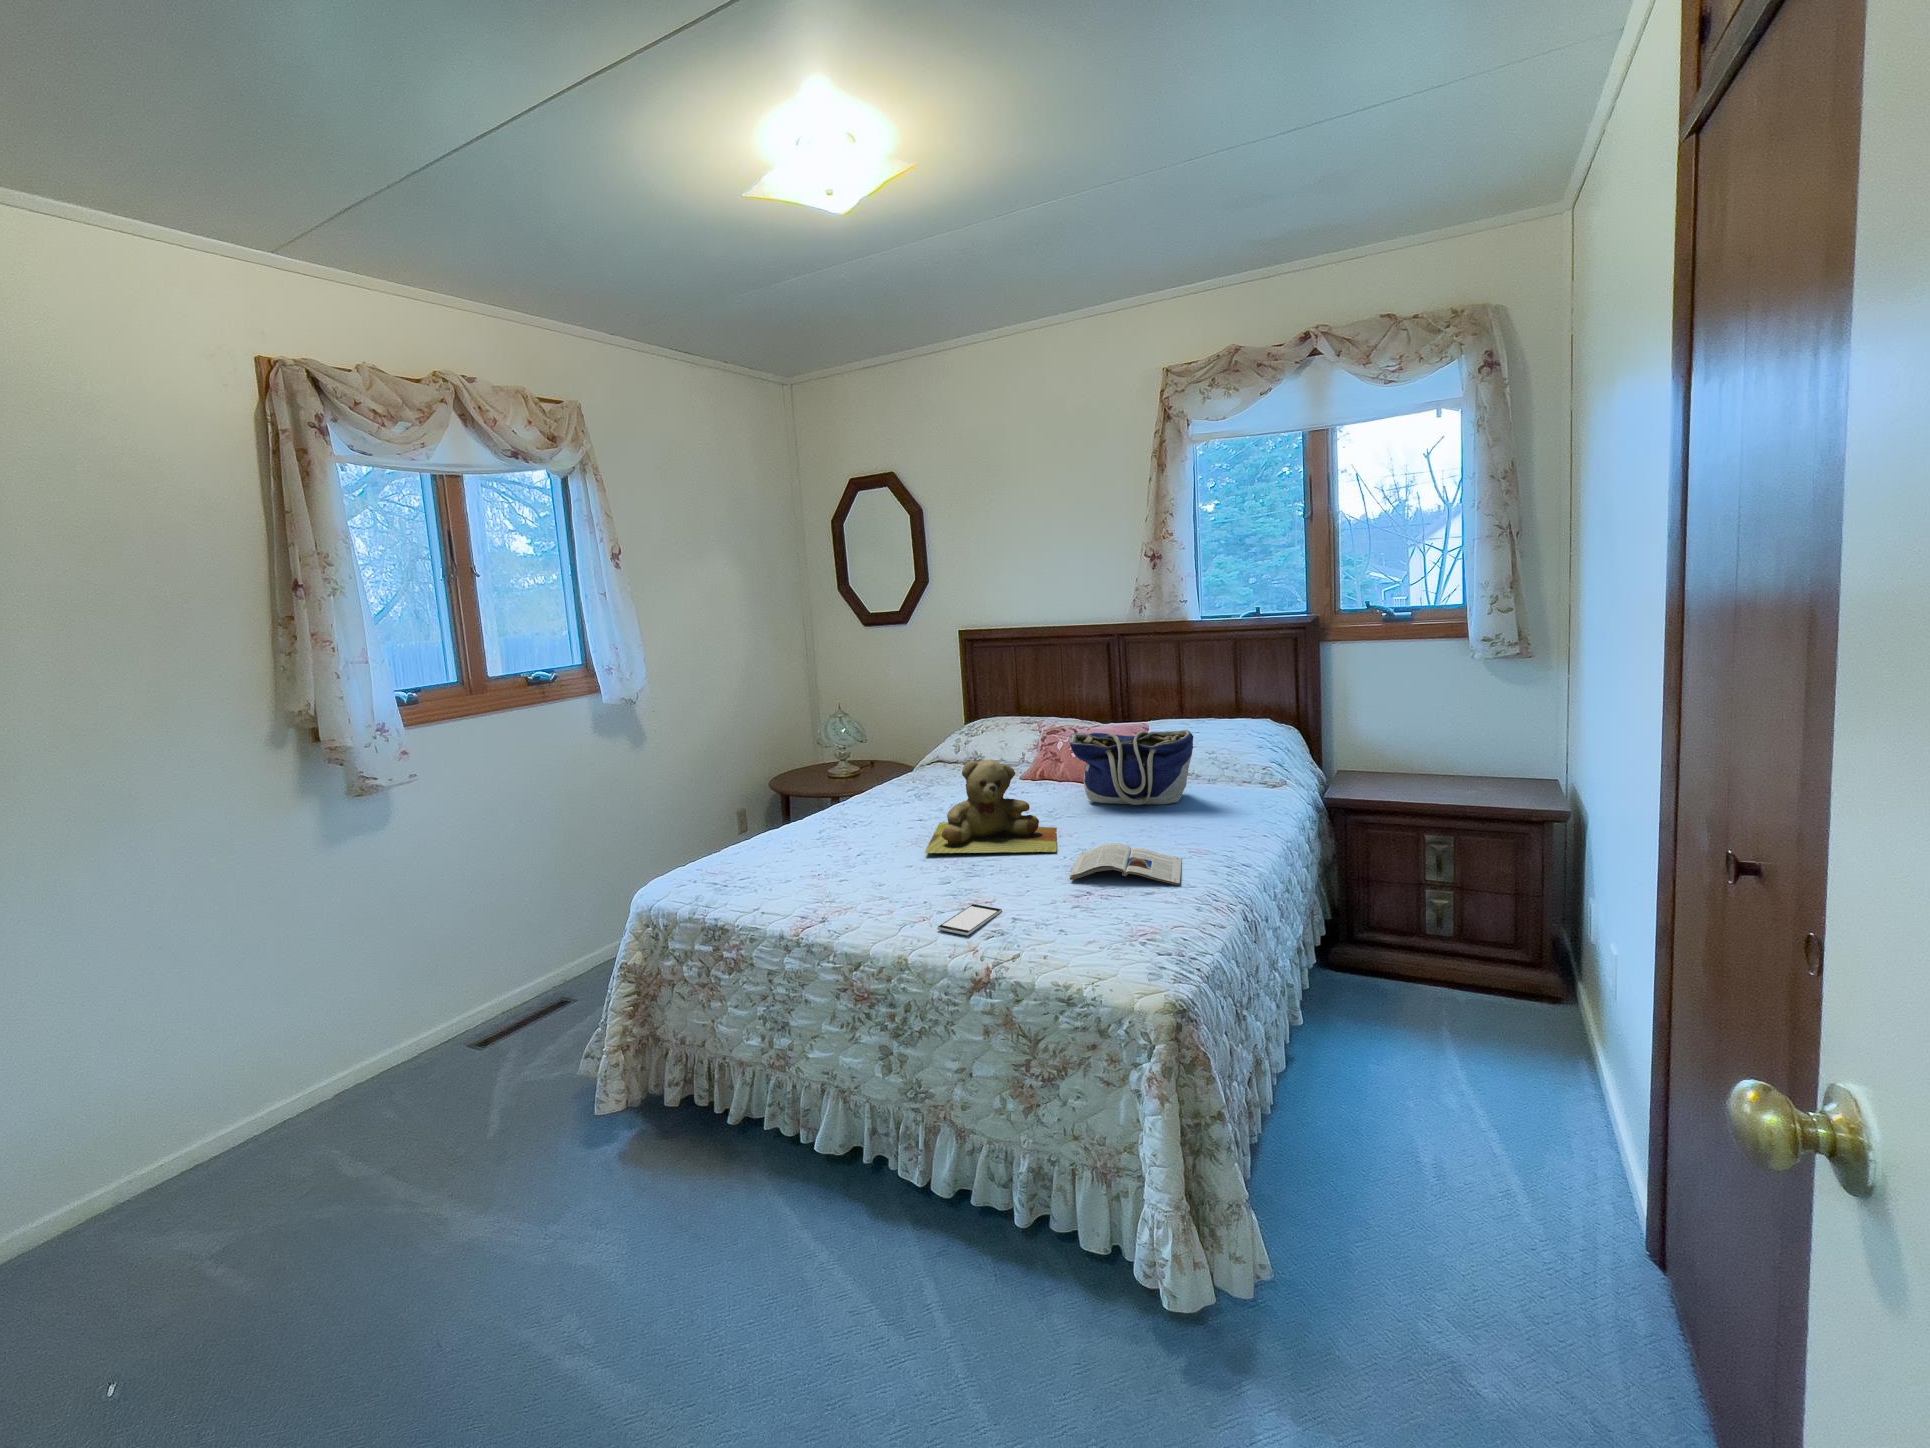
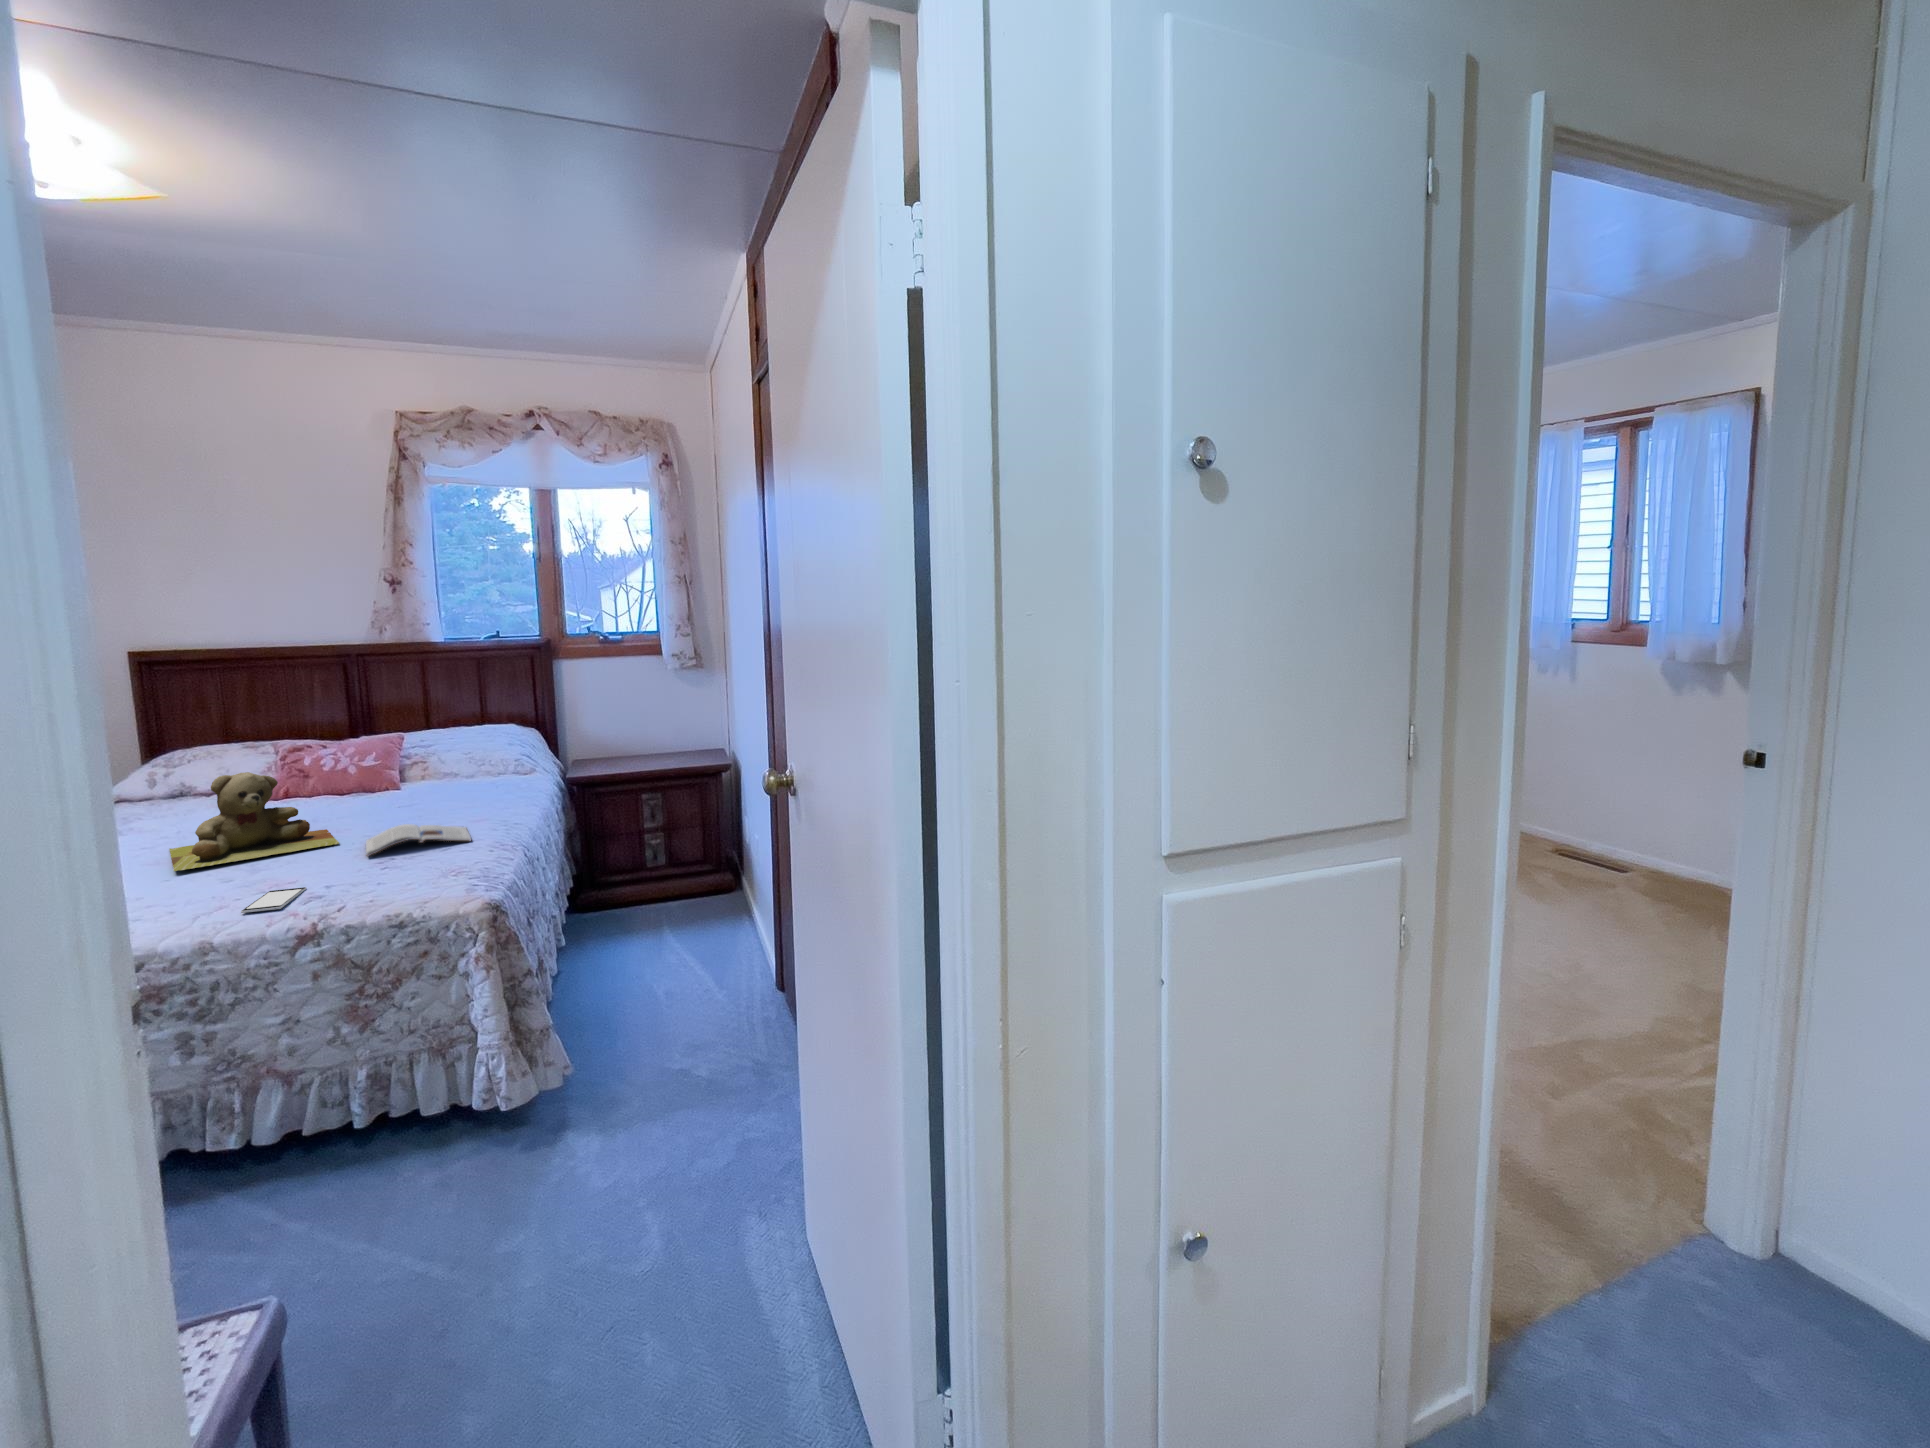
tote bag: present [1069,730,1193,805] -> none [328,730,460,805]

